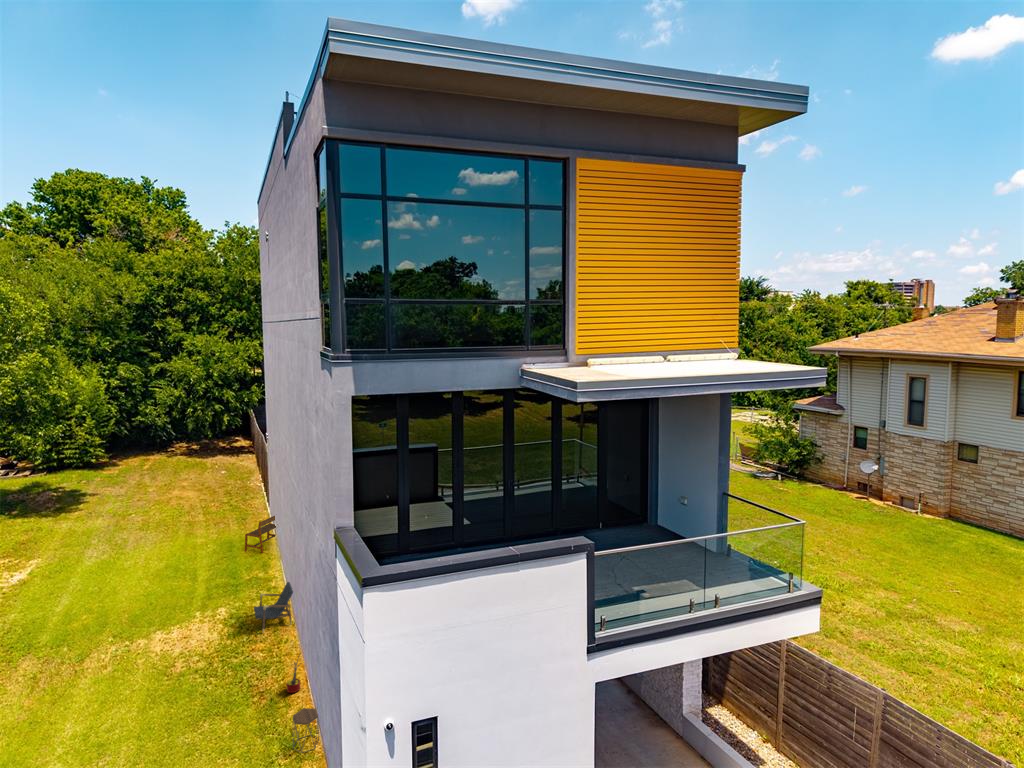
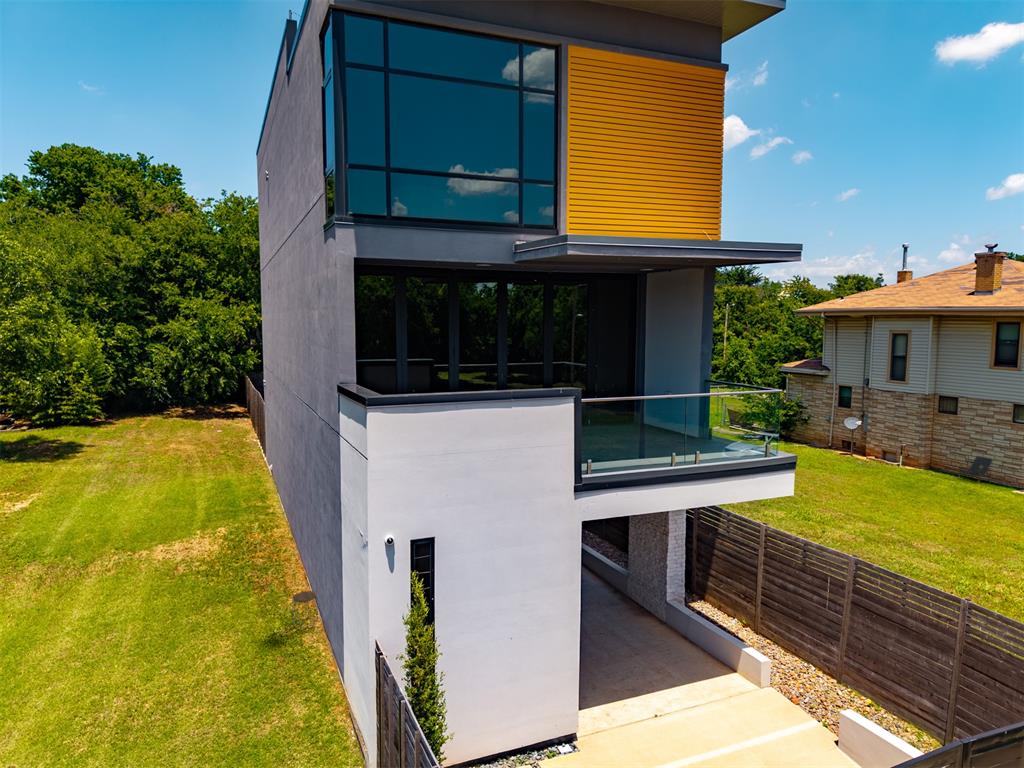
bench: present [245,516,276,553] -> none [242,453,280,490]
lounge chair: present [254,582,293,632] -> present [959,456,993,482]
decorative plant: present [286,659,300,693] -> none [285,552,303,589]

